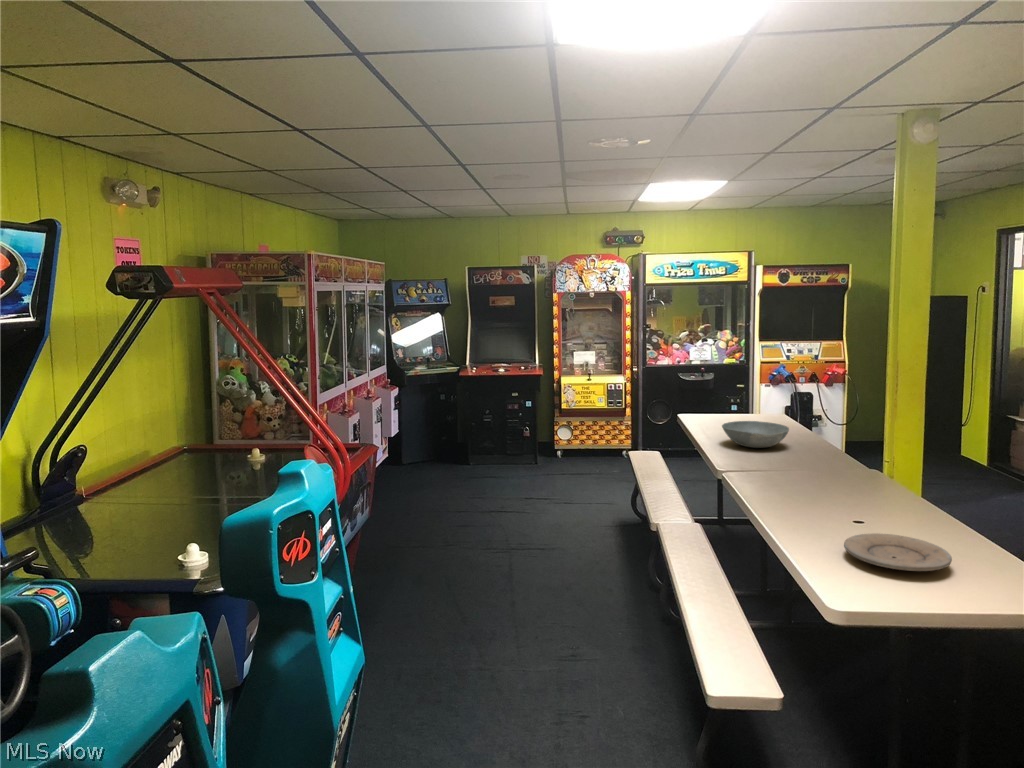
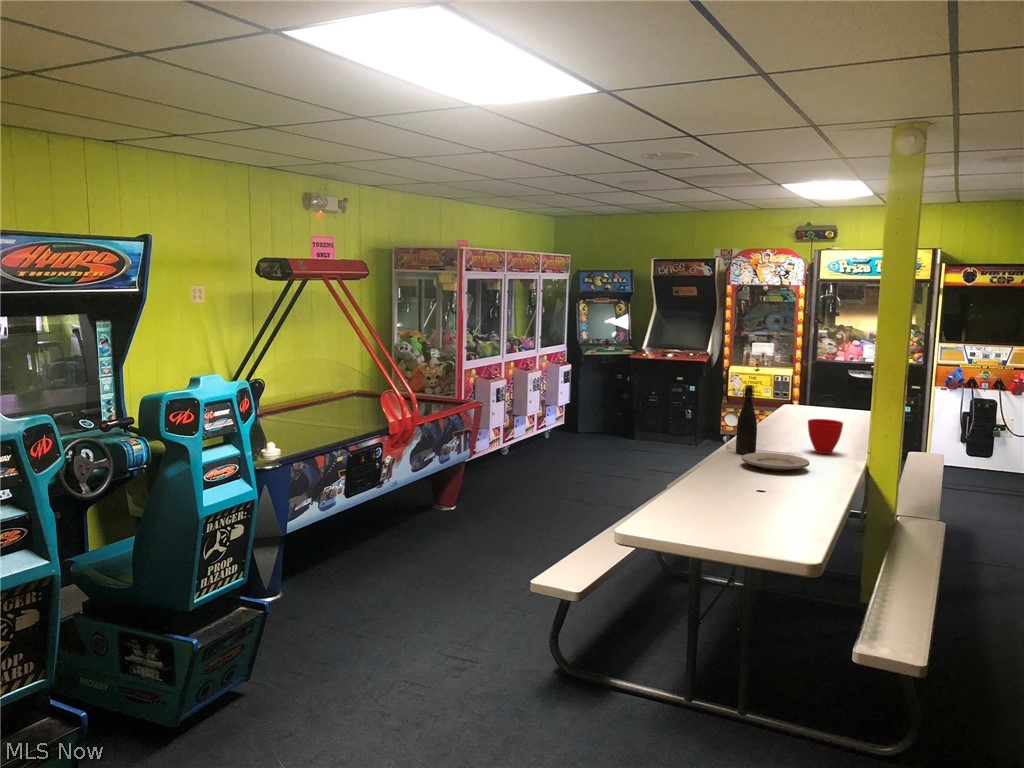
bowl: present [722,421,789,448] -> none [788,398,846,420]
bottle: none [792,437,822,534] -> present [736,385,757,454]
cup: none [855,466,905,515] -> present [808,419,843,454]

